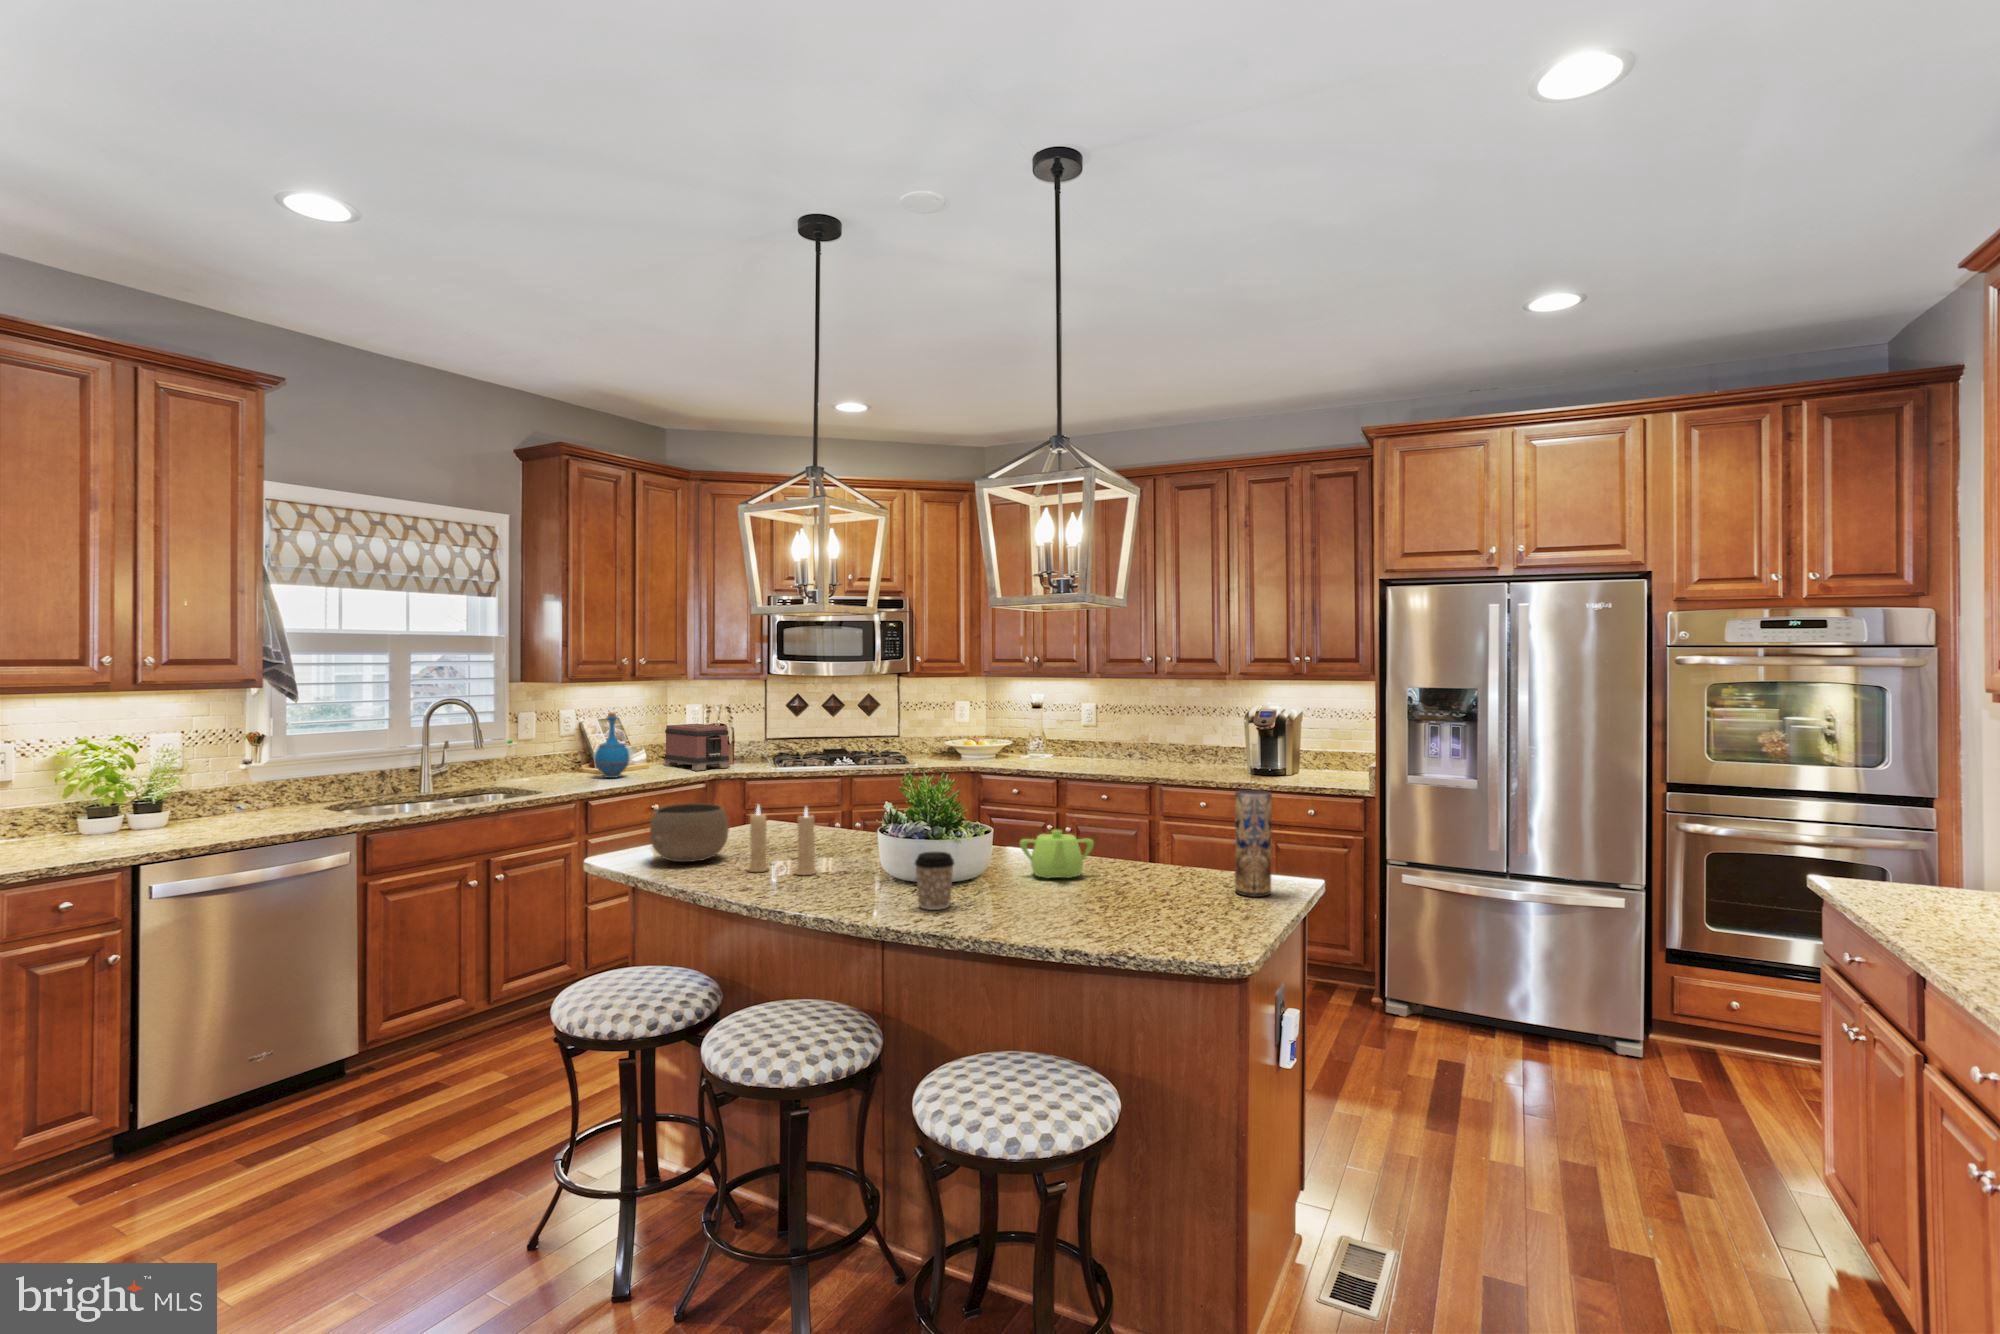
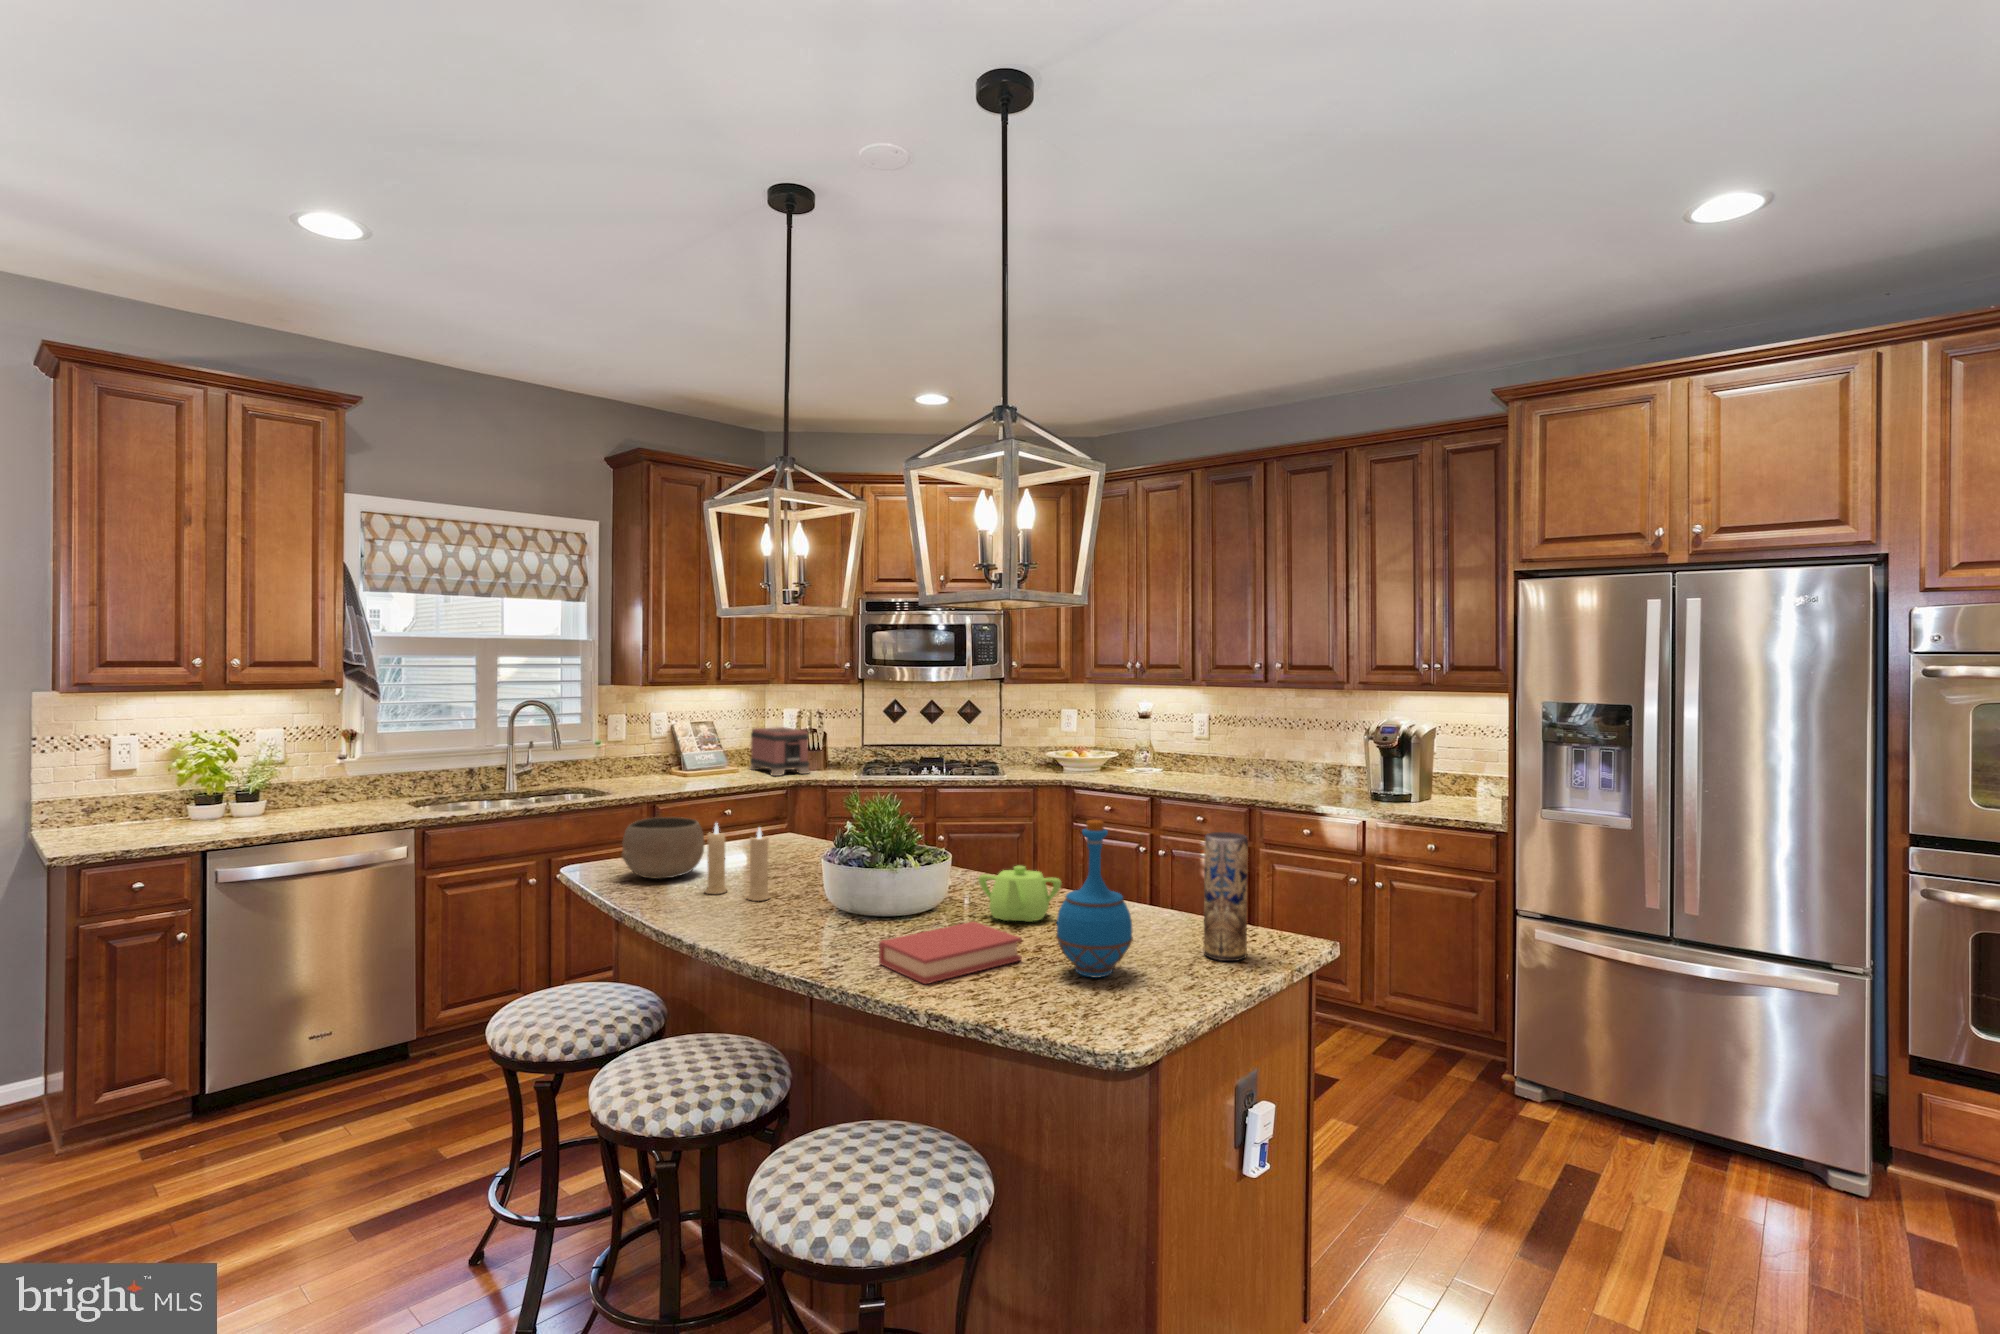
bottle: present [595,712,629,778] -> present [1056,820,1133,978]
coffee cup: present [915,852,954,910] -> none [825,886,870,952]
book: none [978,877,1096,929] -> present [879,922,1022,984]

